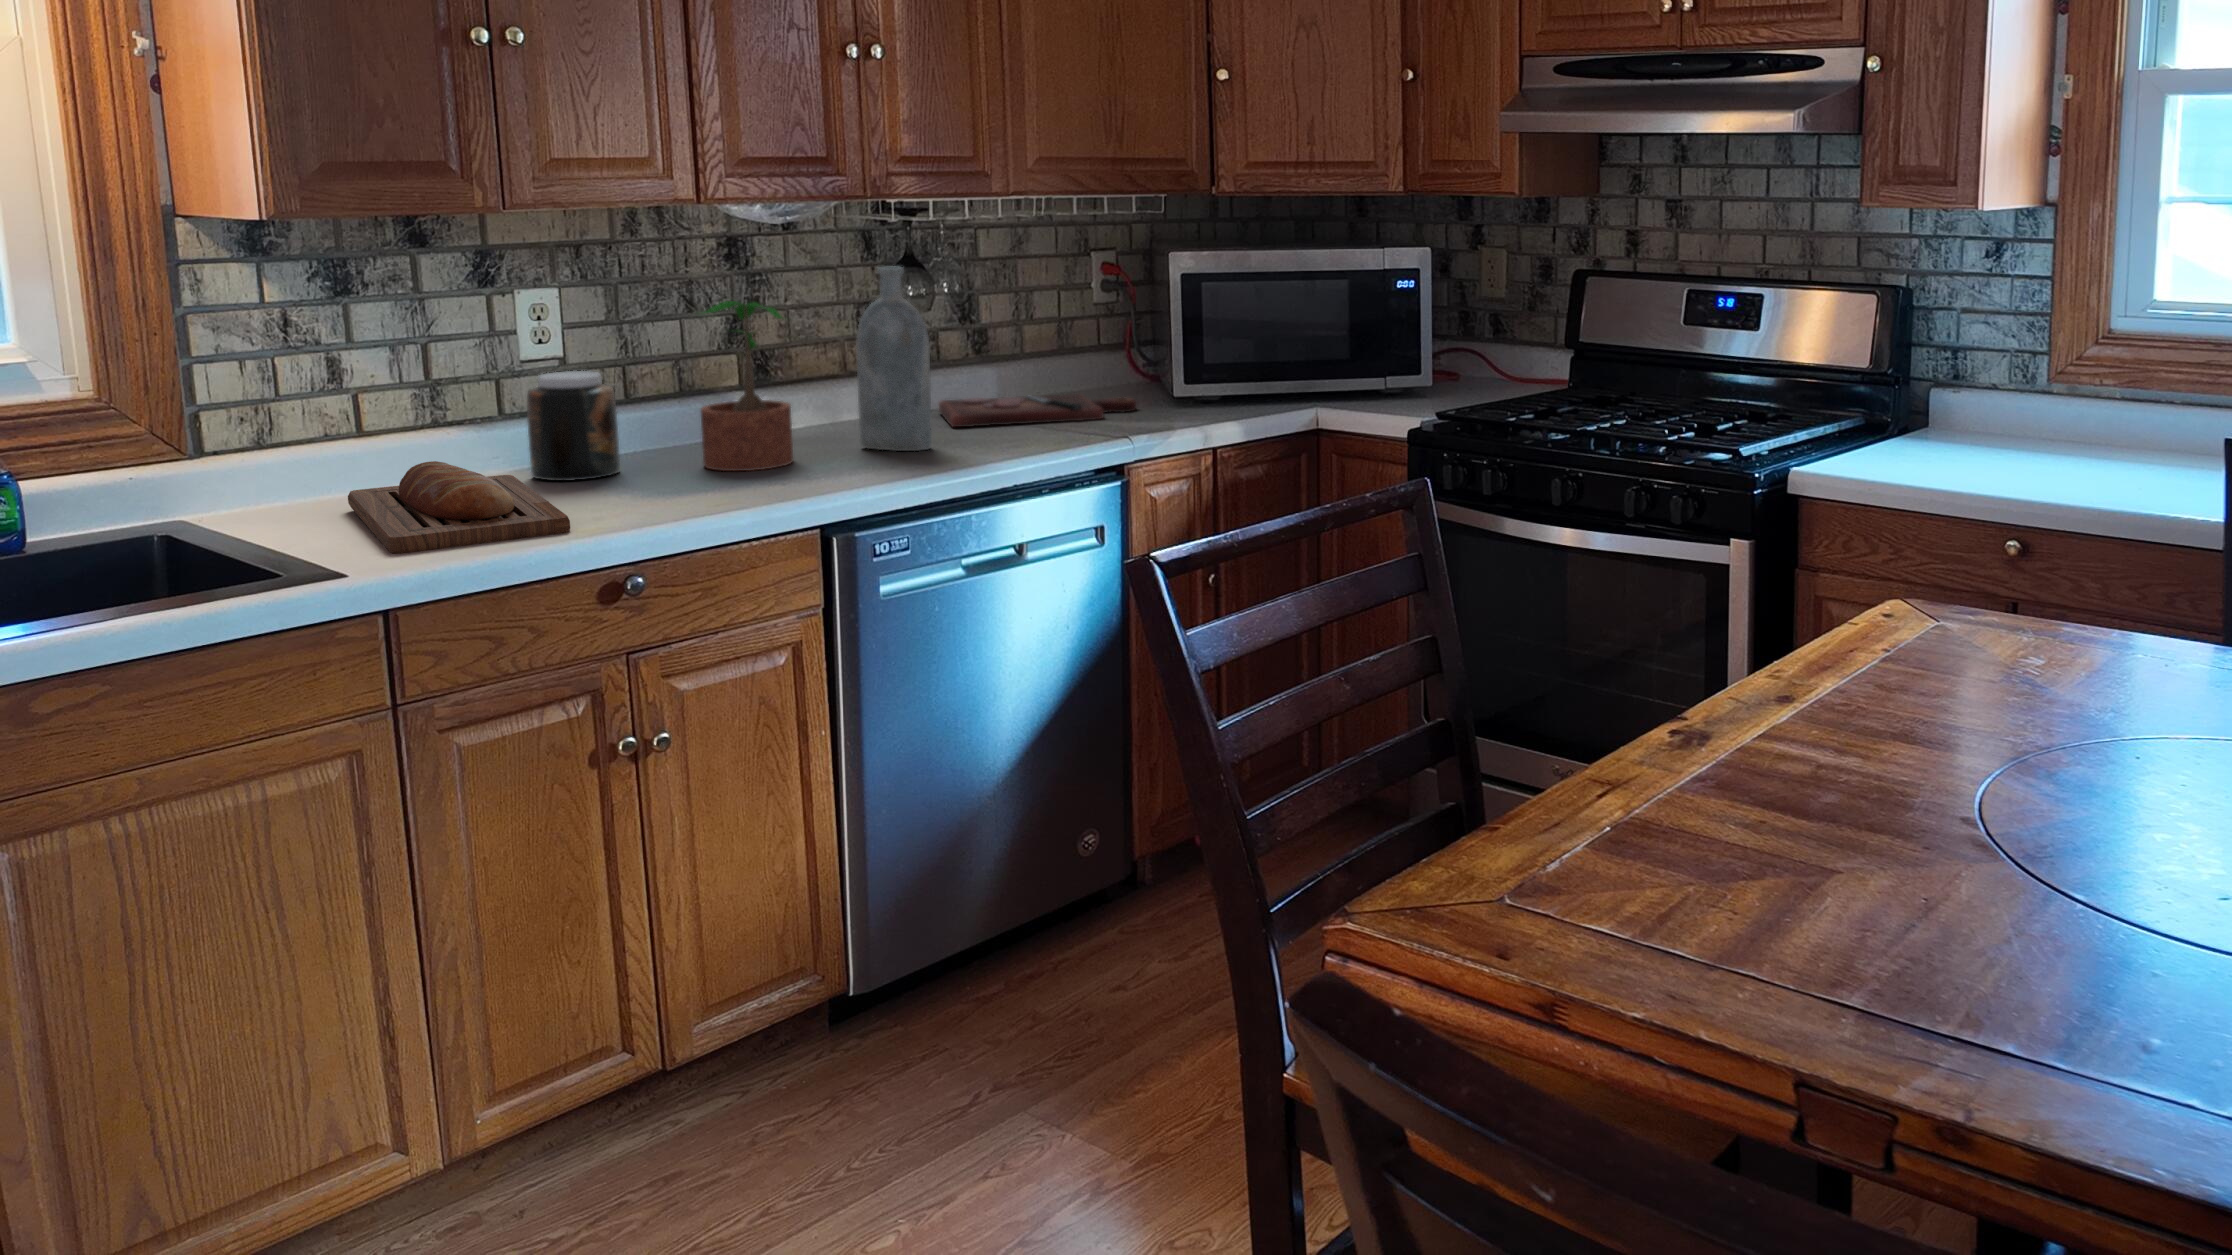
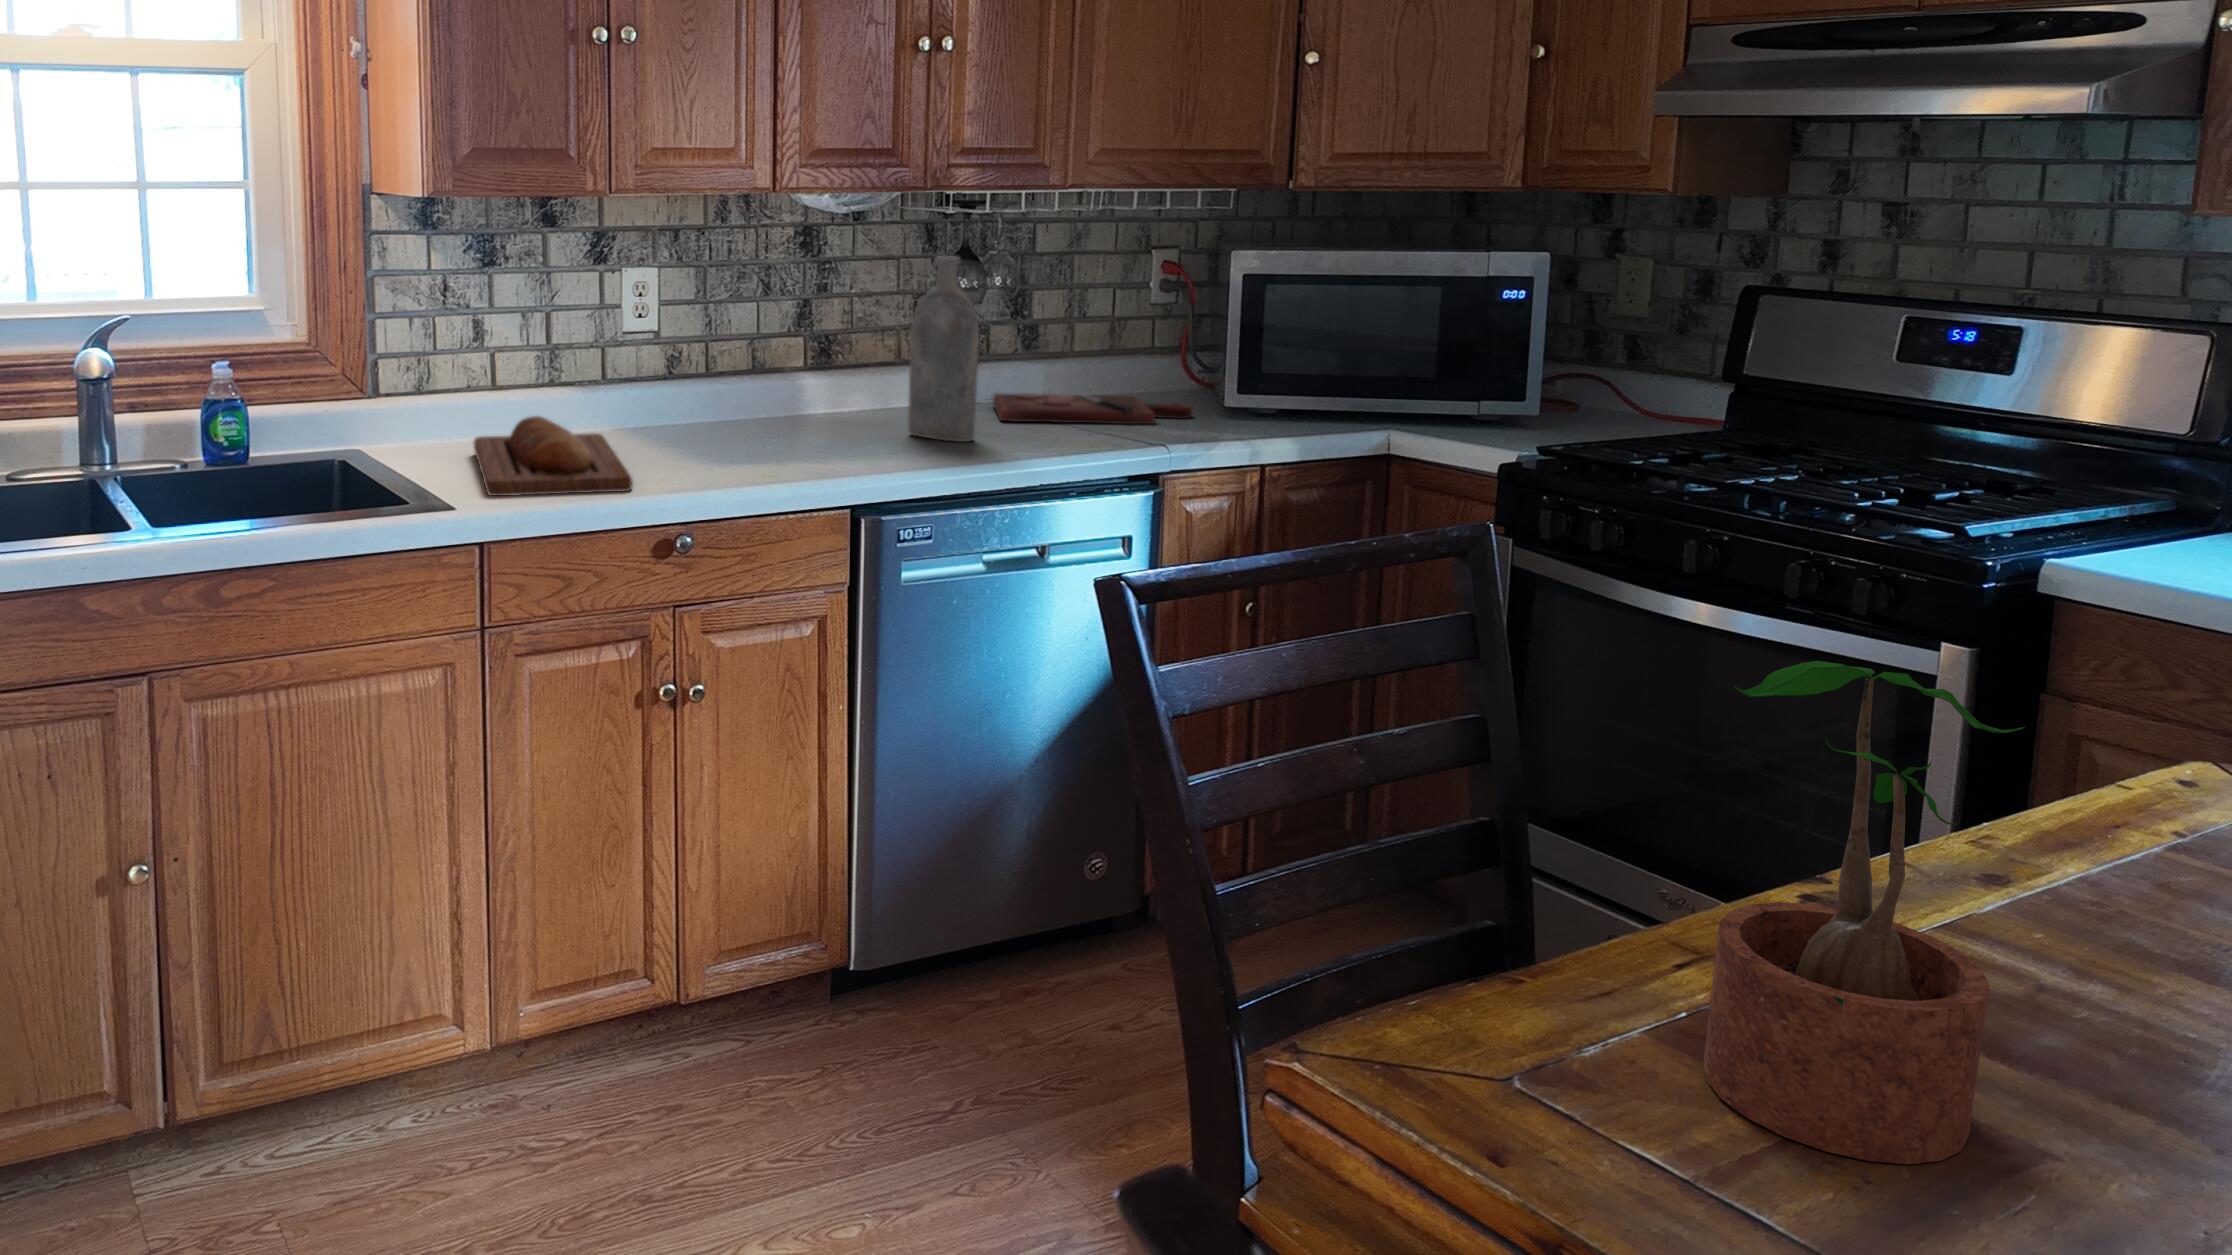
potted plant: present [701,301,793,471] -> present [1704,661,2025,1164]
jar: present [527,371,620,481] -> none [621,343,693,443]

